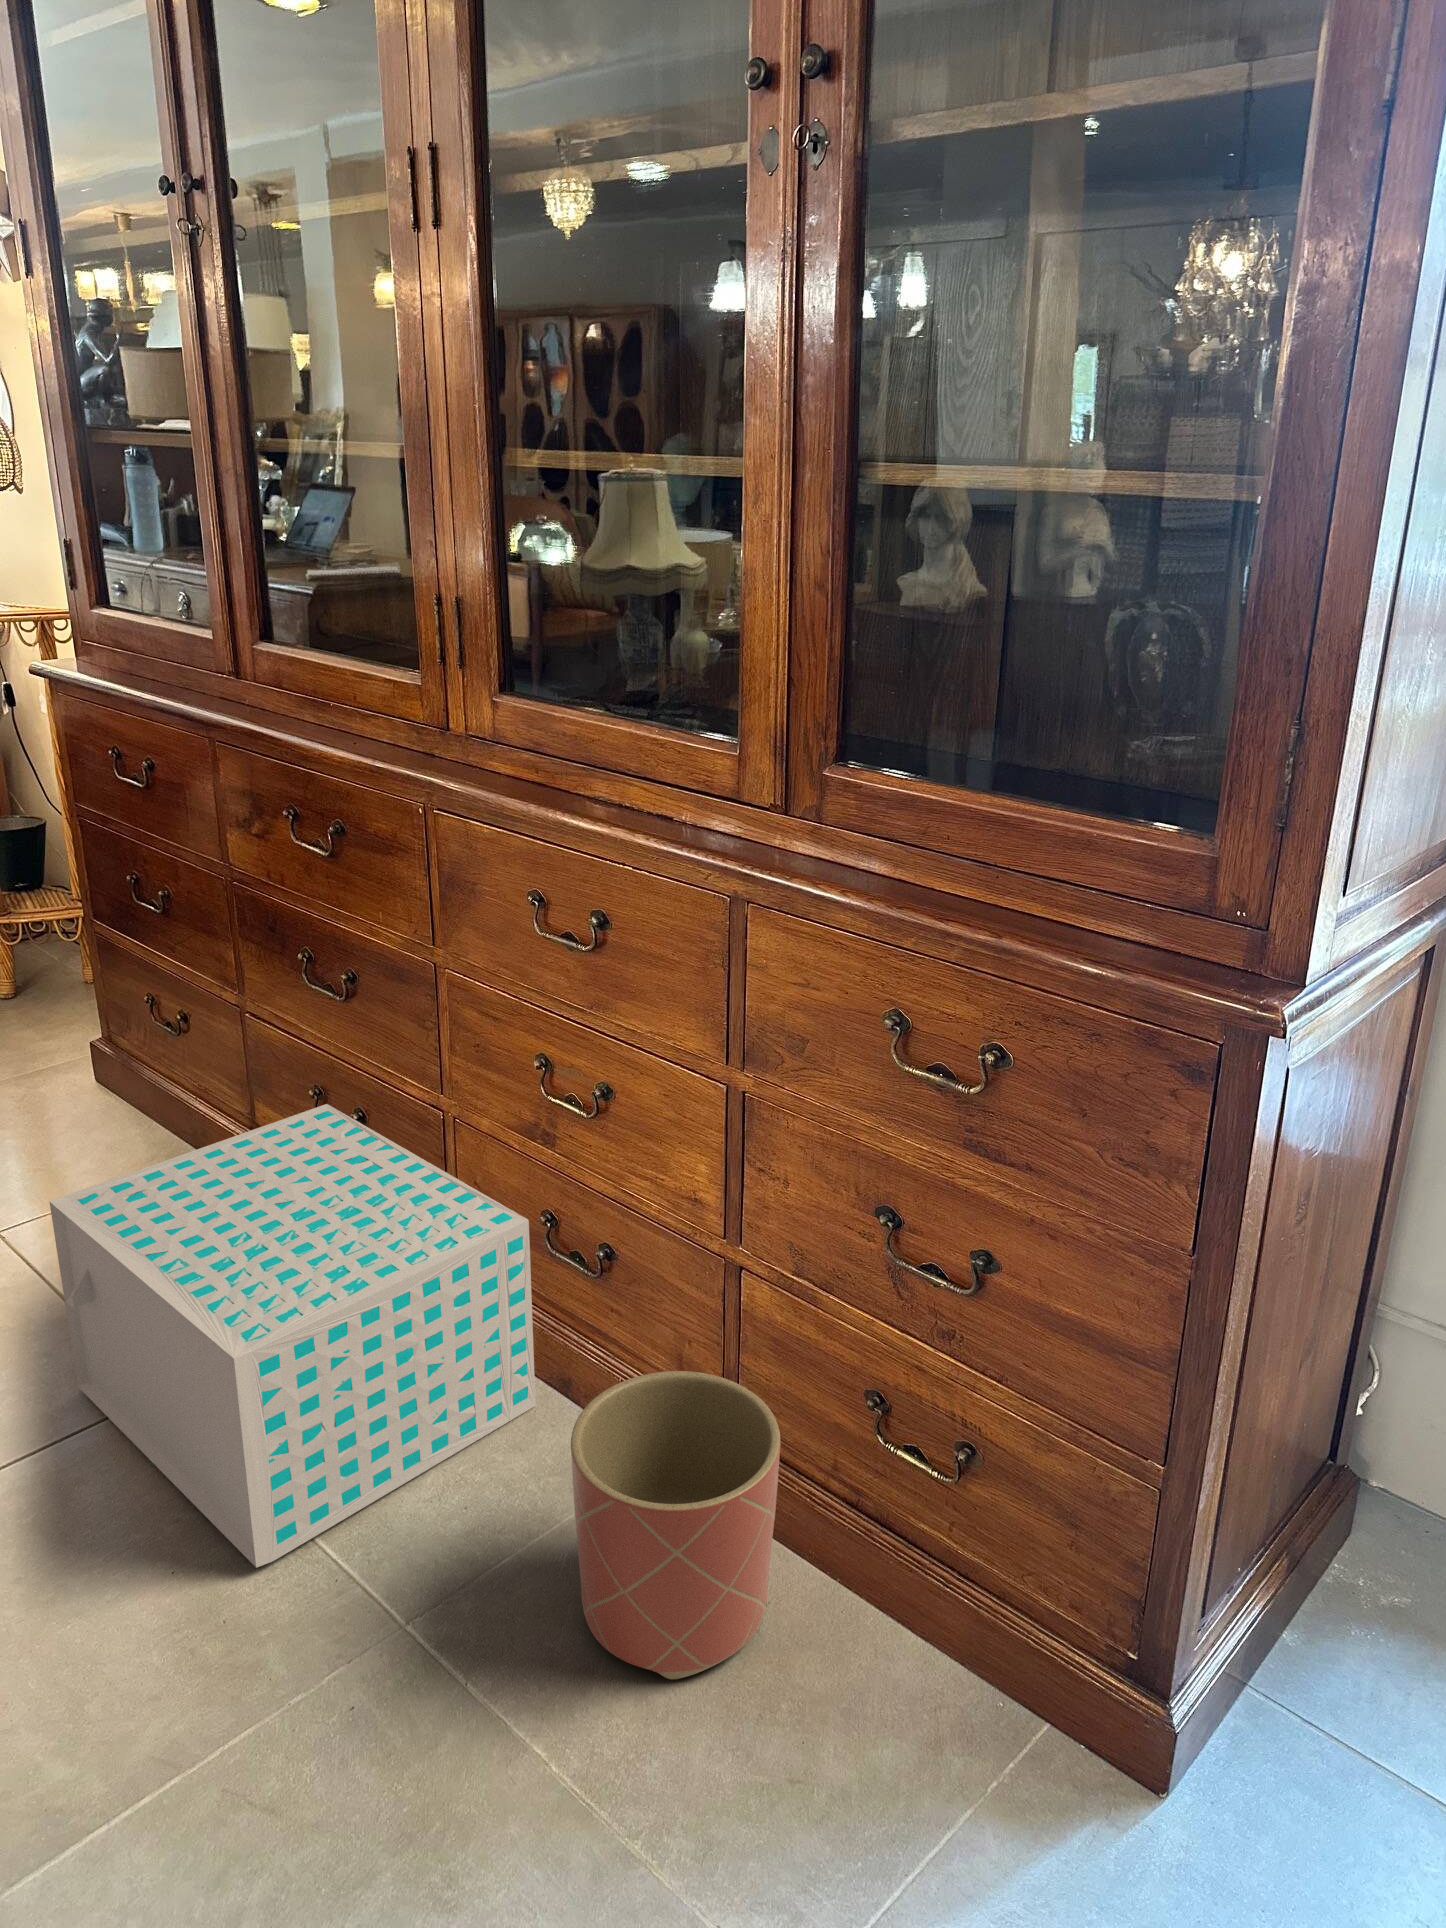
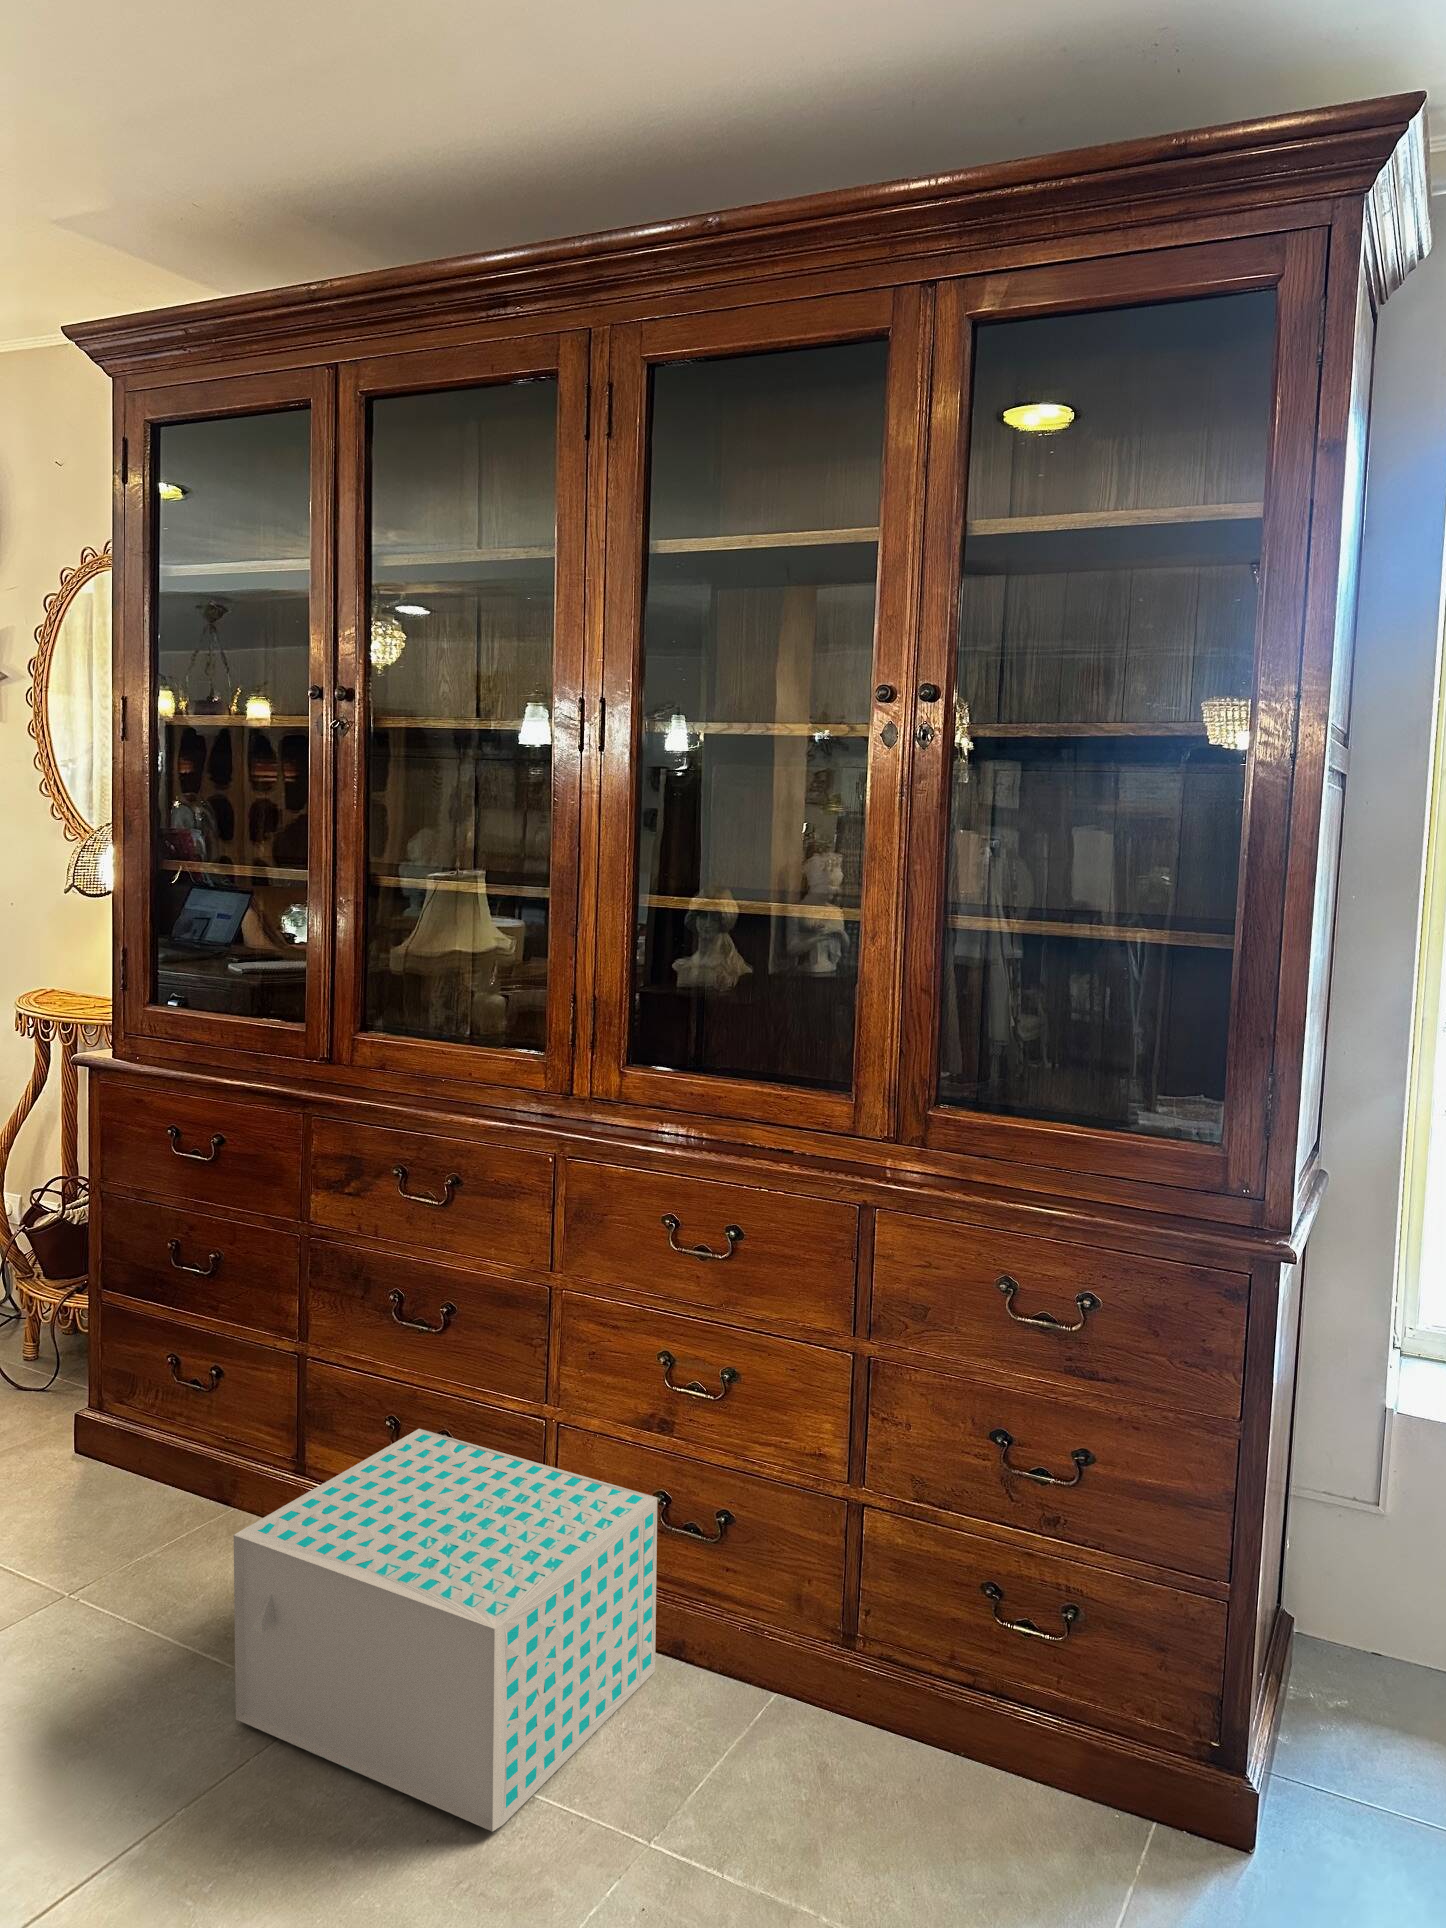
planter: present [571,1371,781,1679] -> none [769,1596,933,1850]

